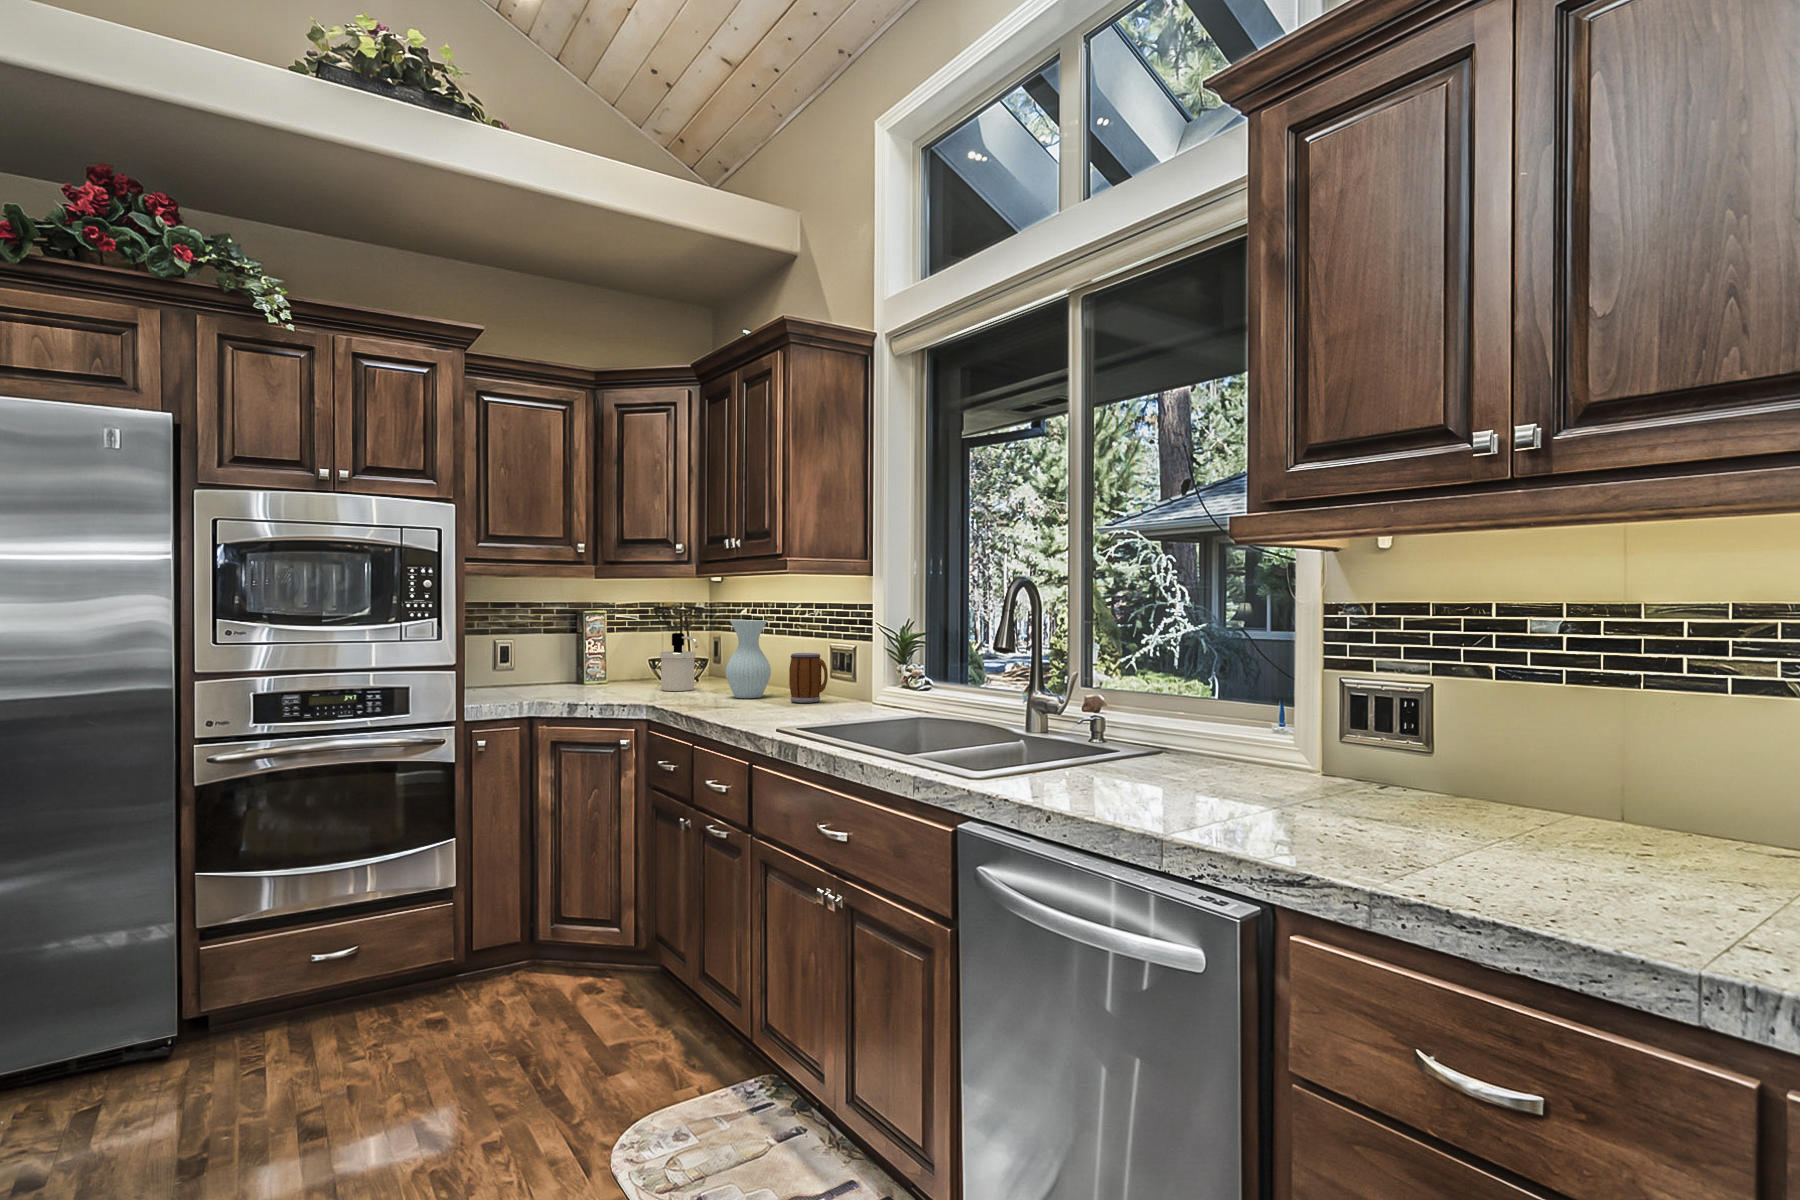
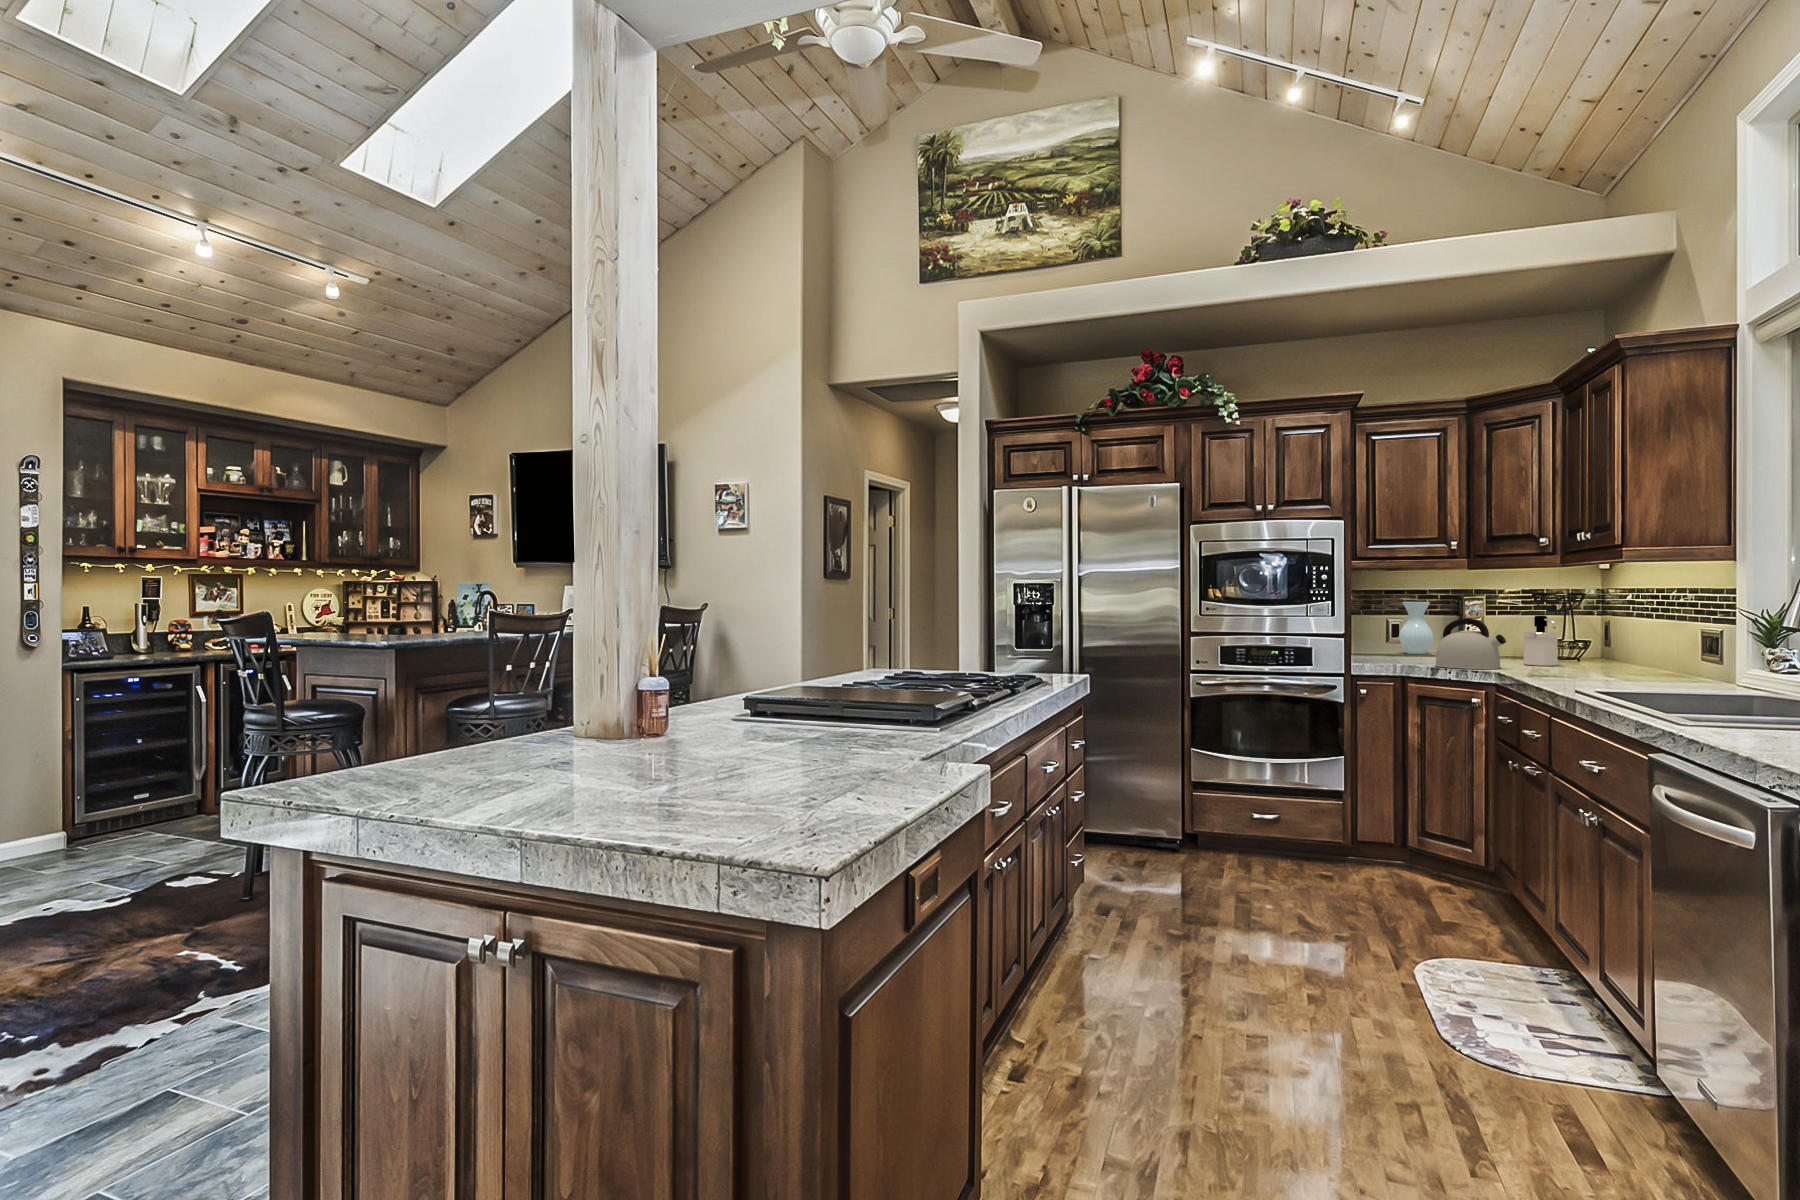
vase: present [726,620,771,698] -> present [1399,602,1433,654]
kettle: none [574,639,655,702] -> present [1435,618,1506,669]
mug: present [789,653,828,703] -> none [1632,634,1675,680]

